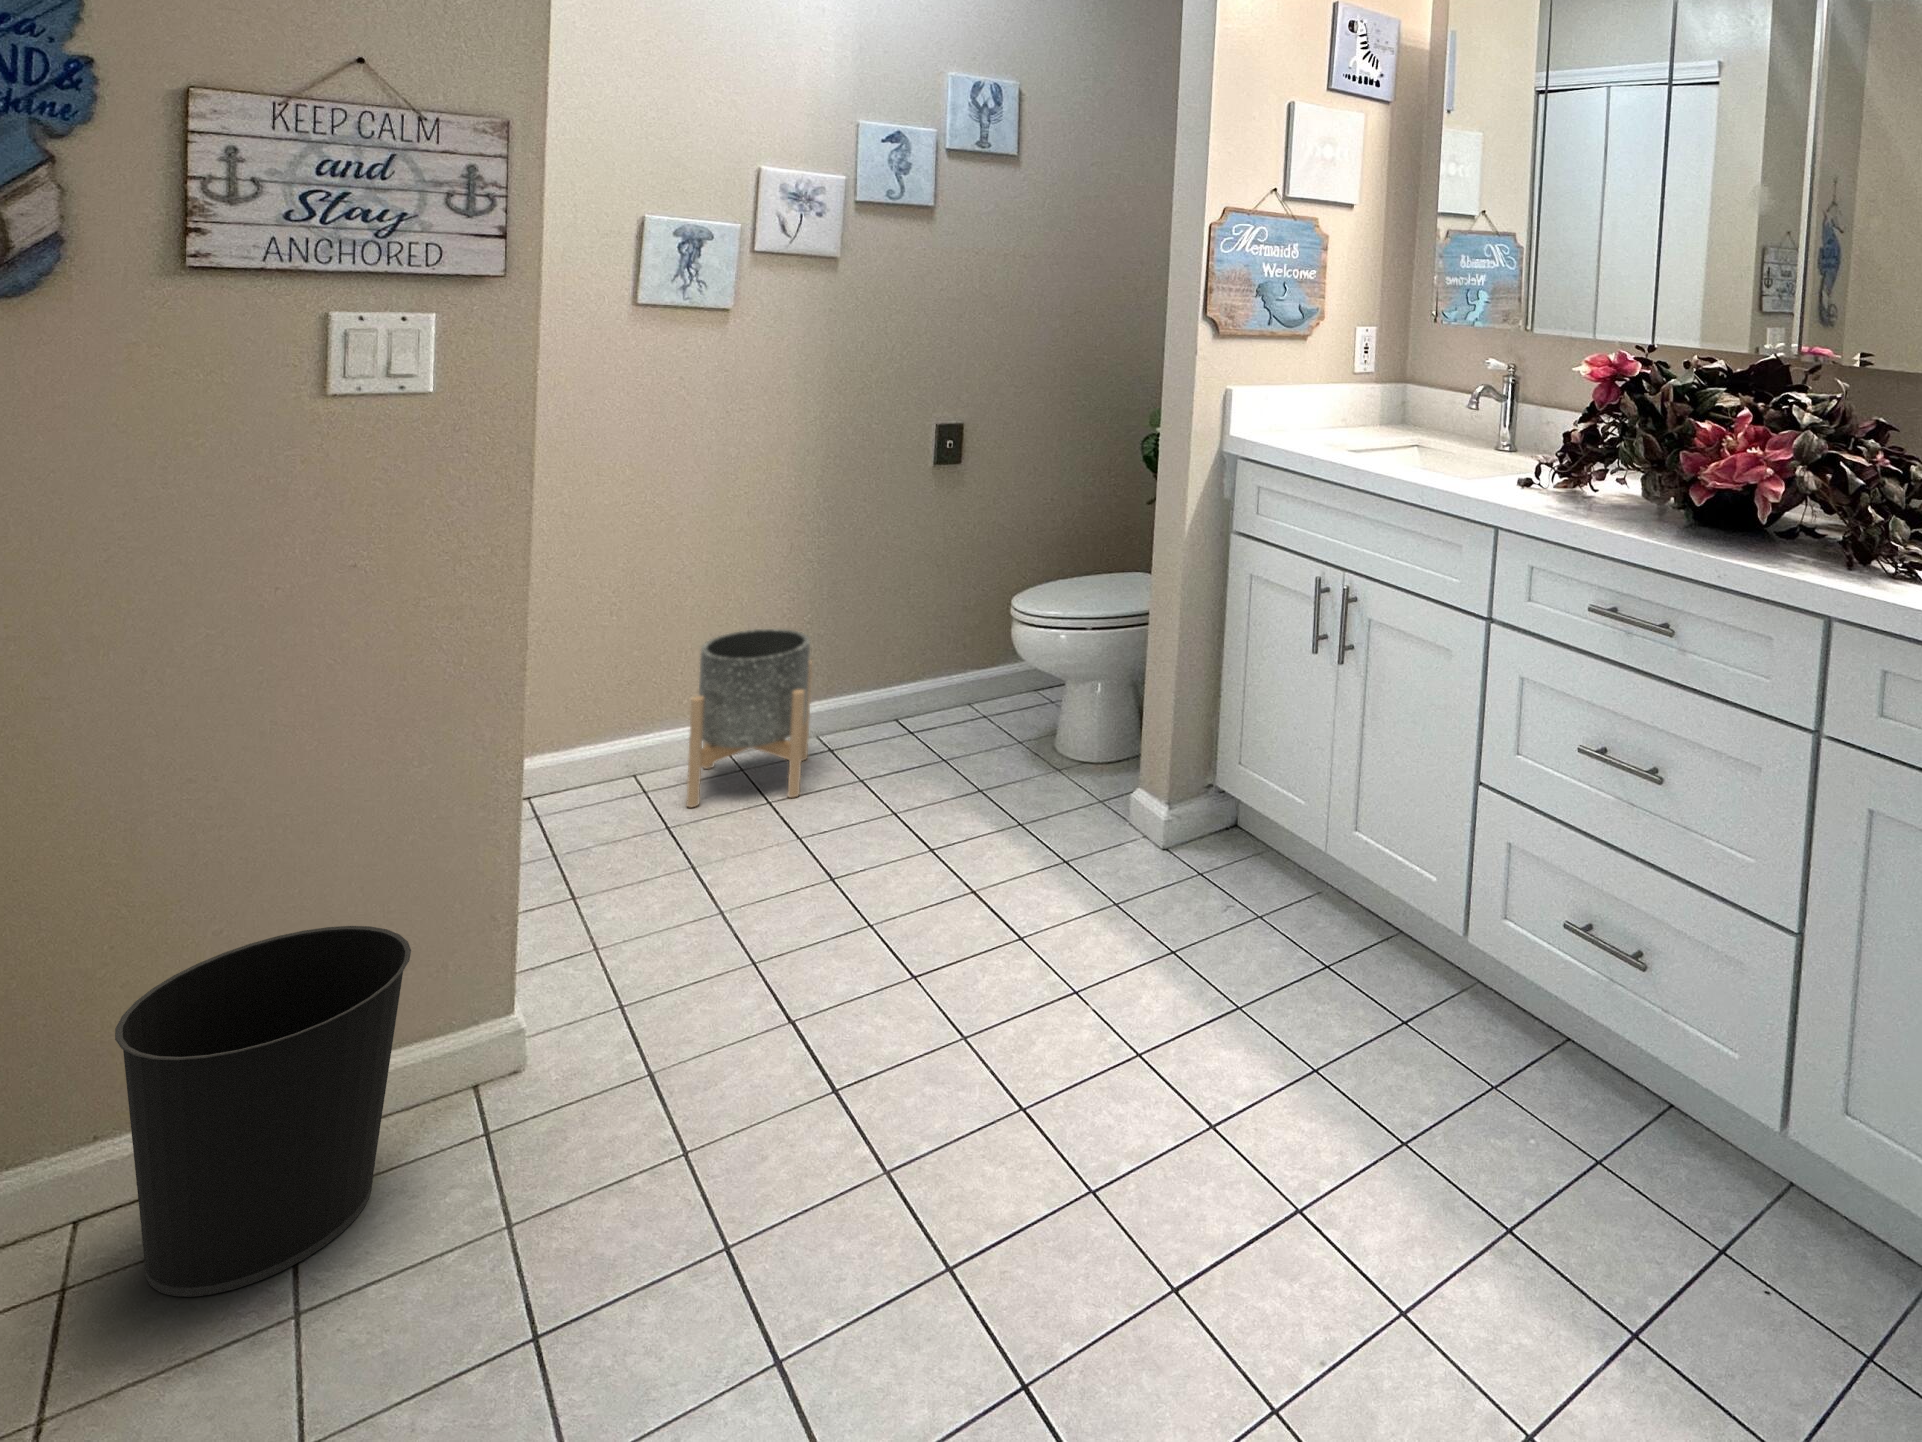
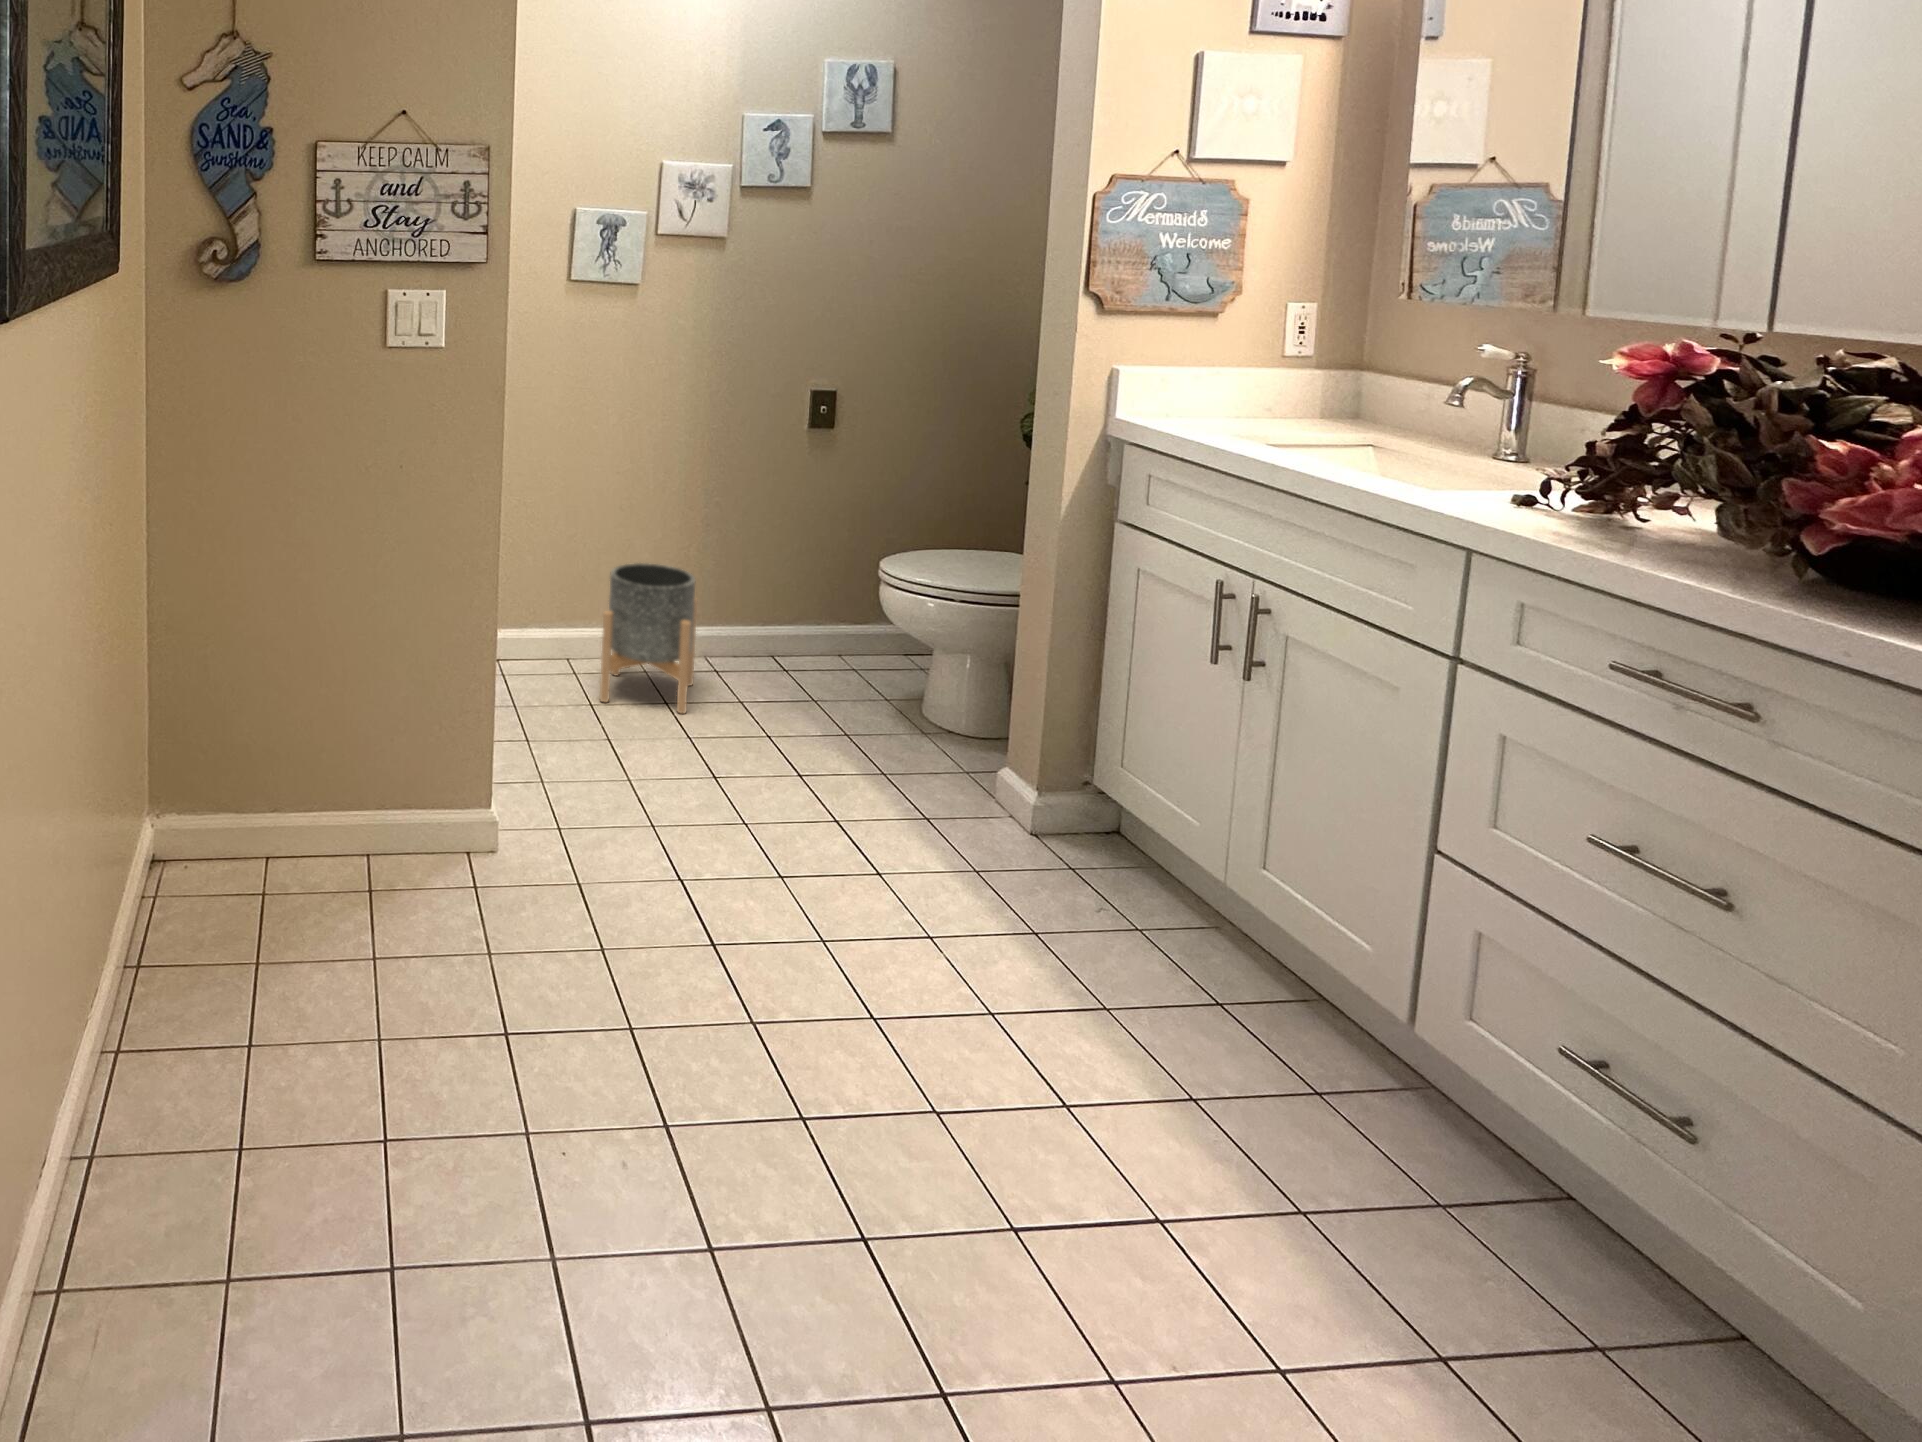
wastebasket: present [115,926,411,1297] -> none [291,709,433,925]

